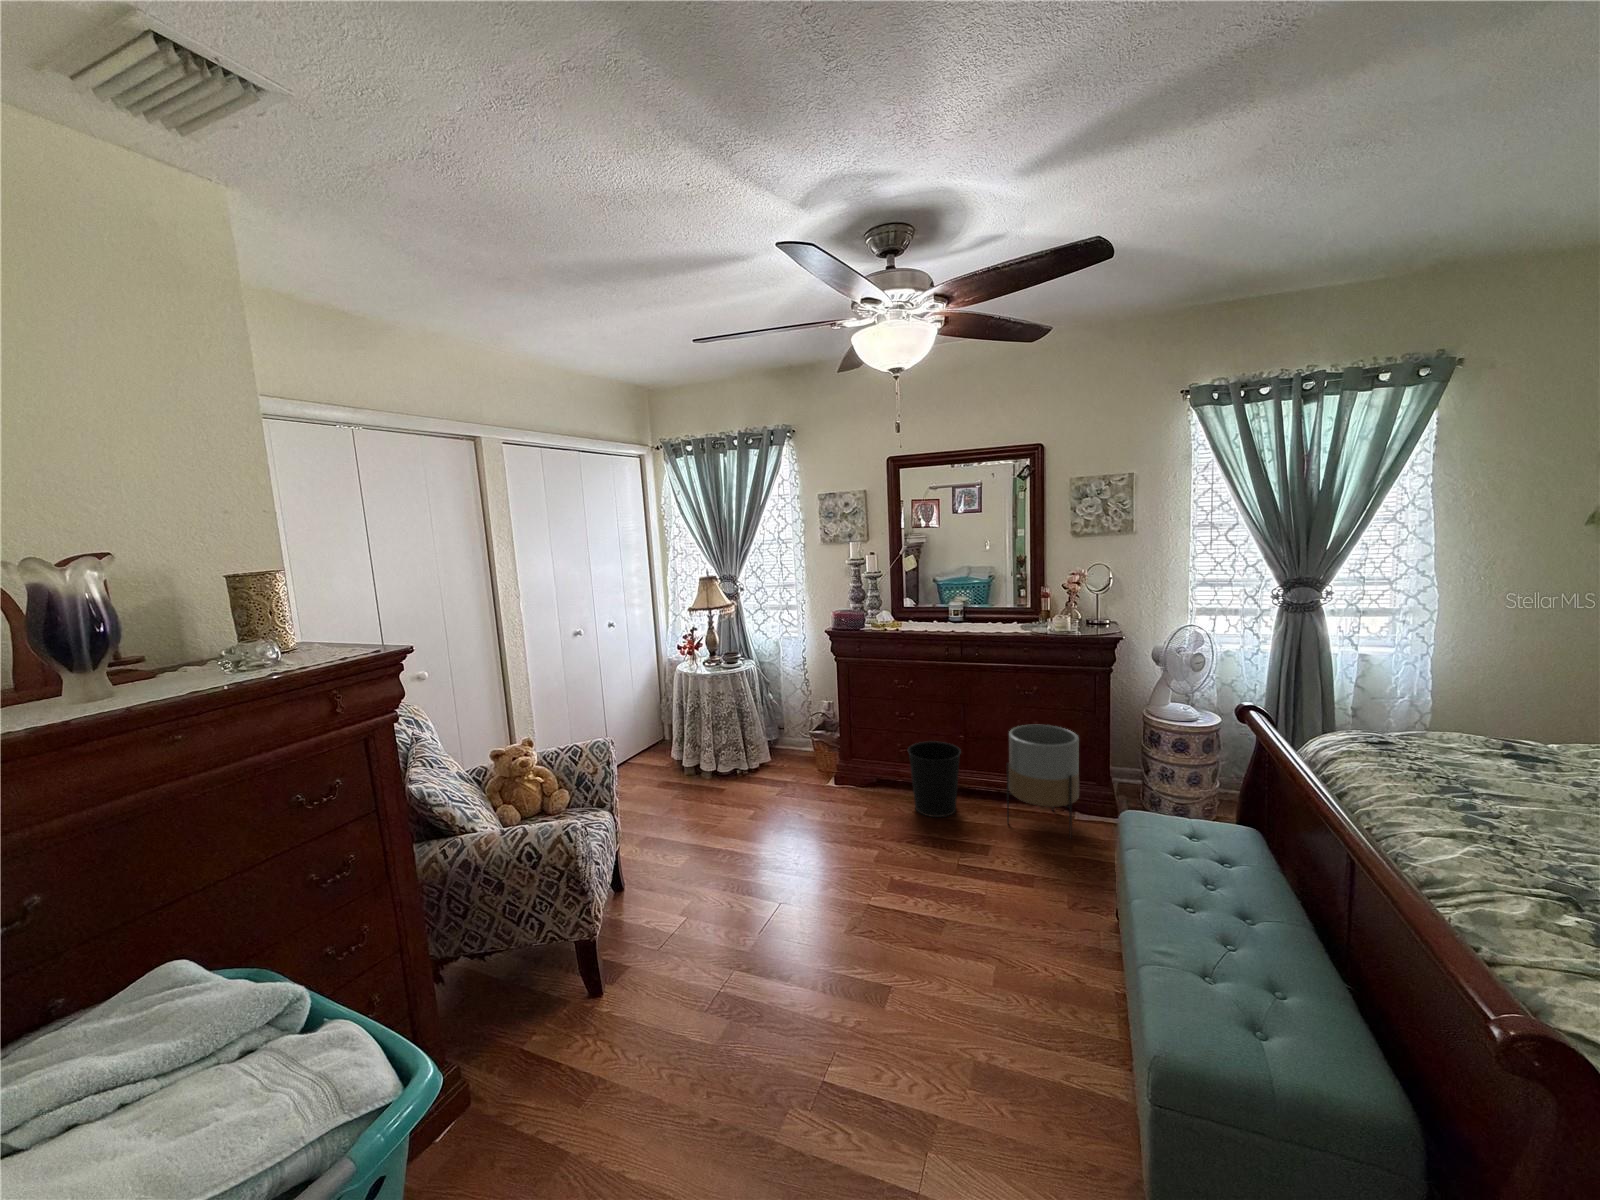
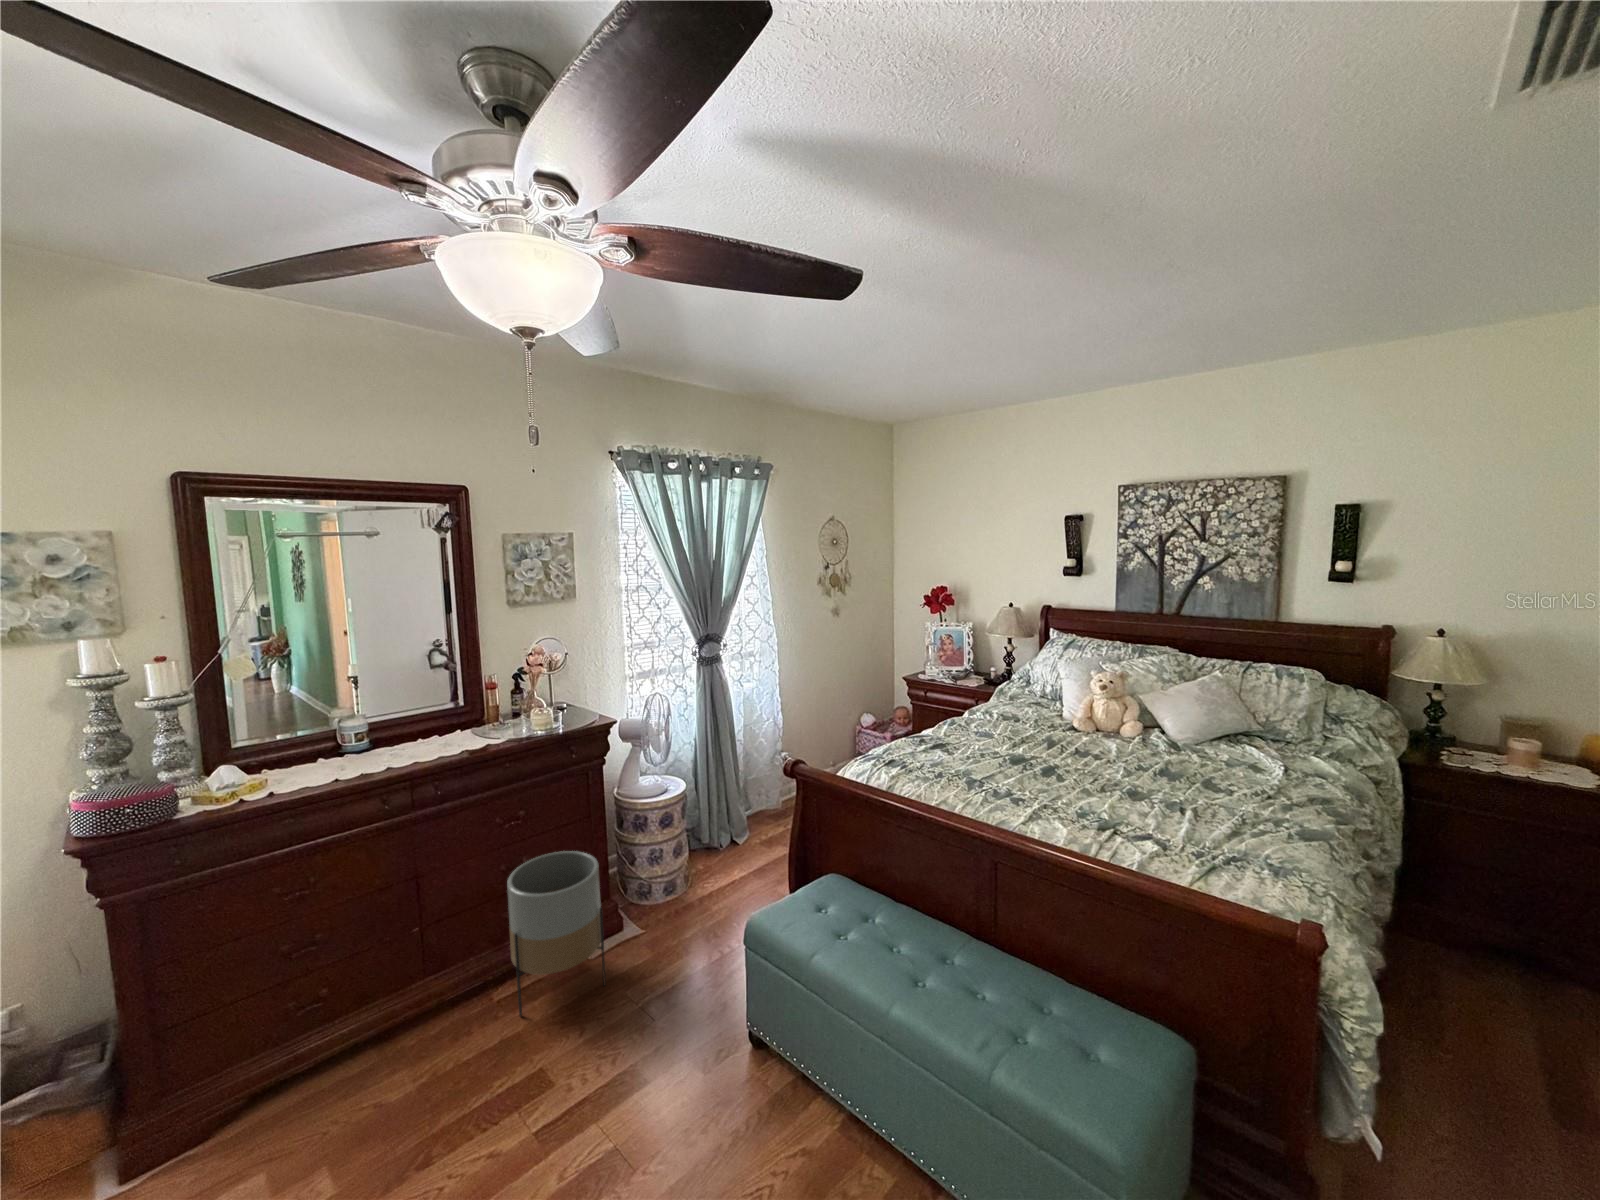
wastebasket: present [908,741,961,817] -> none [333,948,437,1098]

